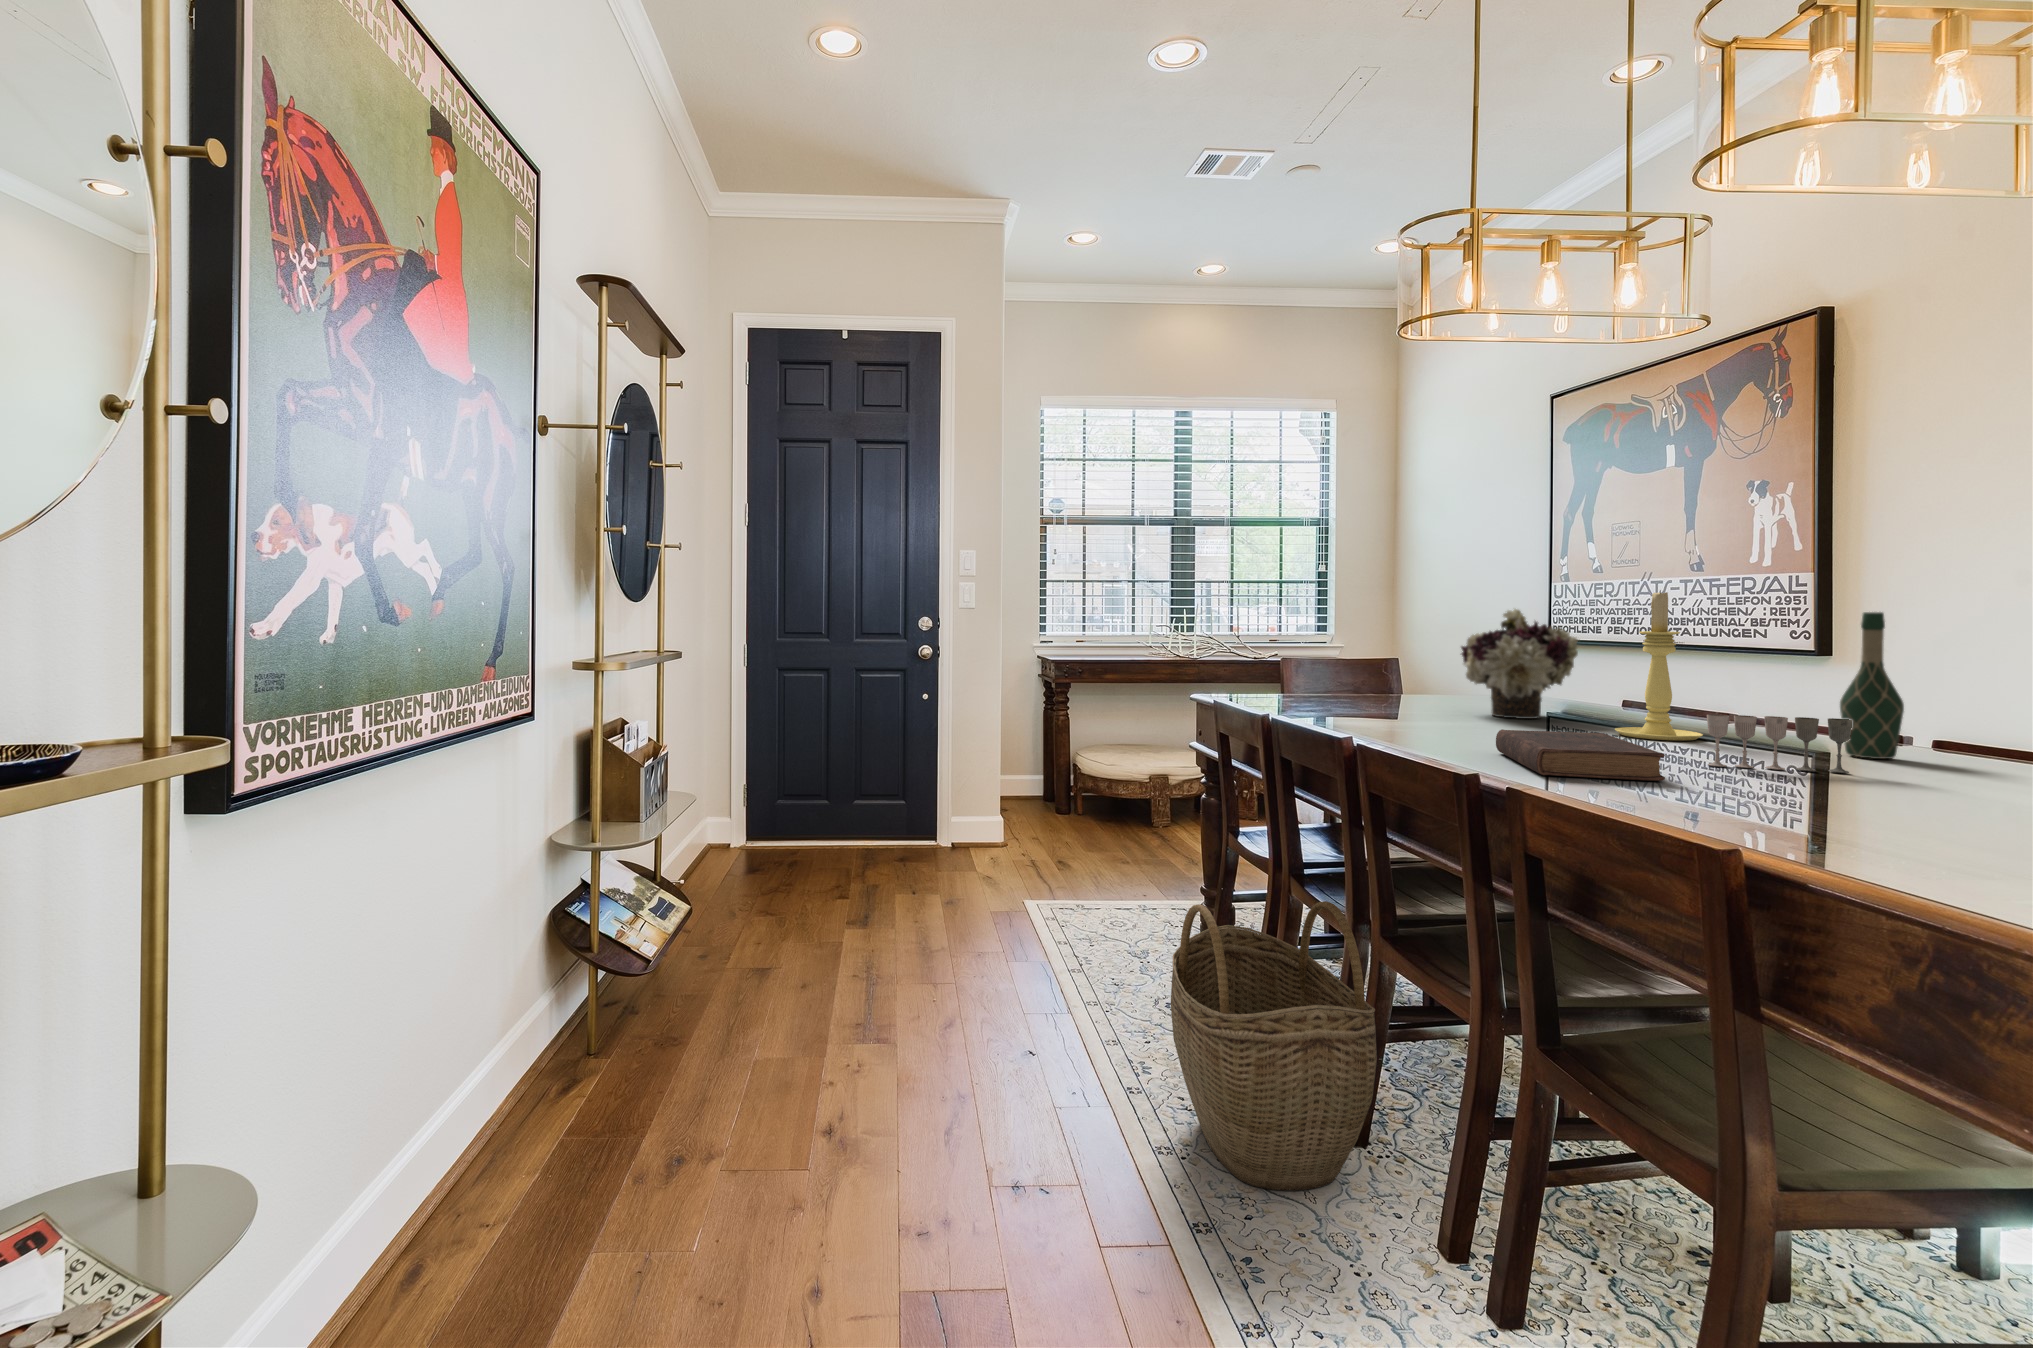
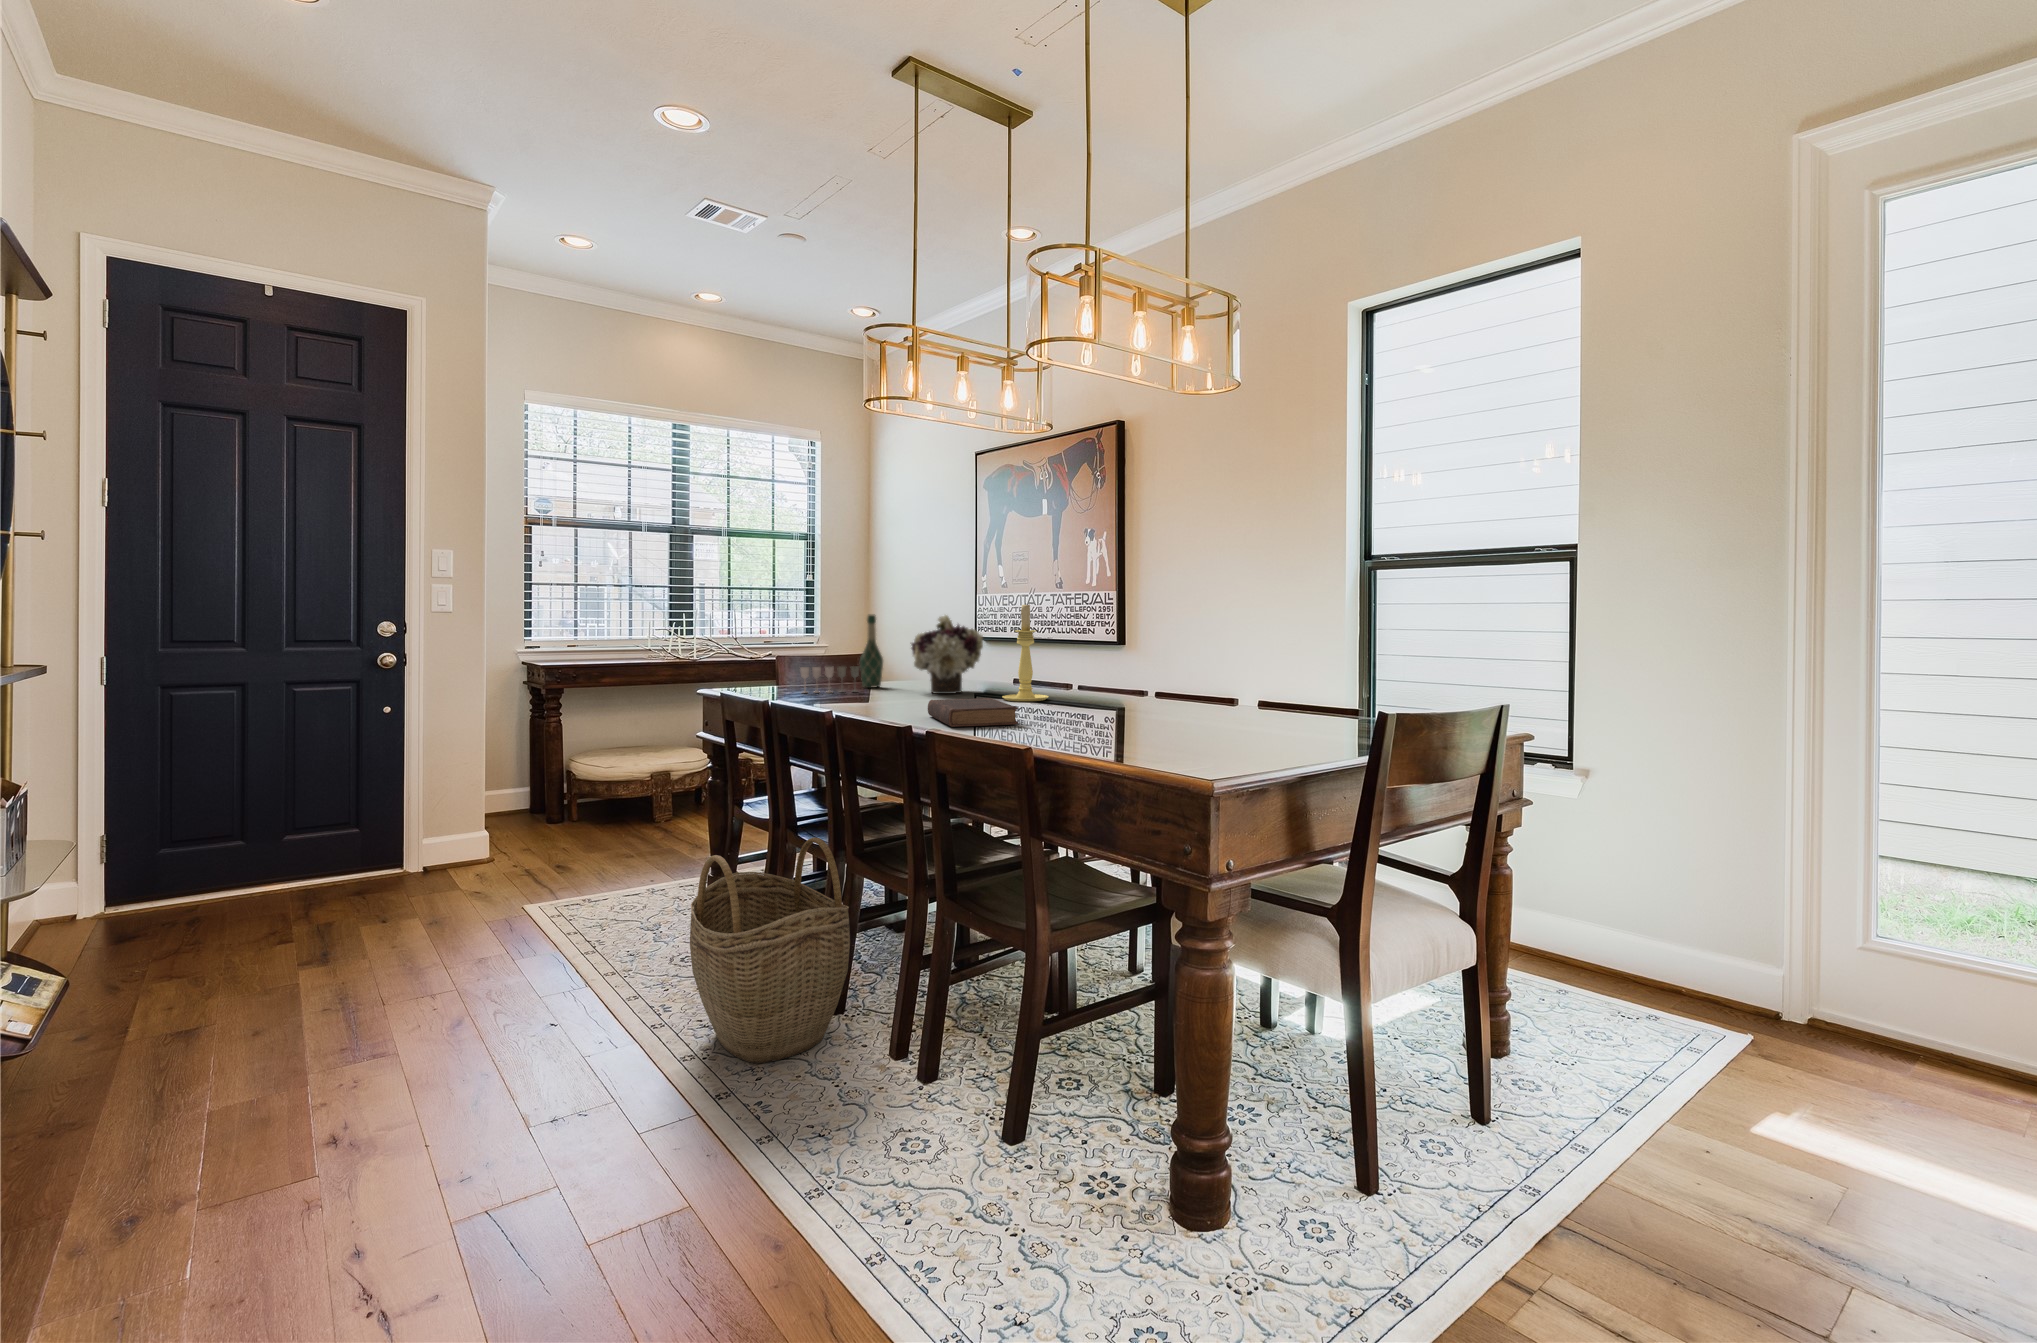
wine bottle: present [1840,612,1904,759] -> present [860,615,883,688]
wine glass: present [1707,714,1852,773] -> present [800,666,859,693]

